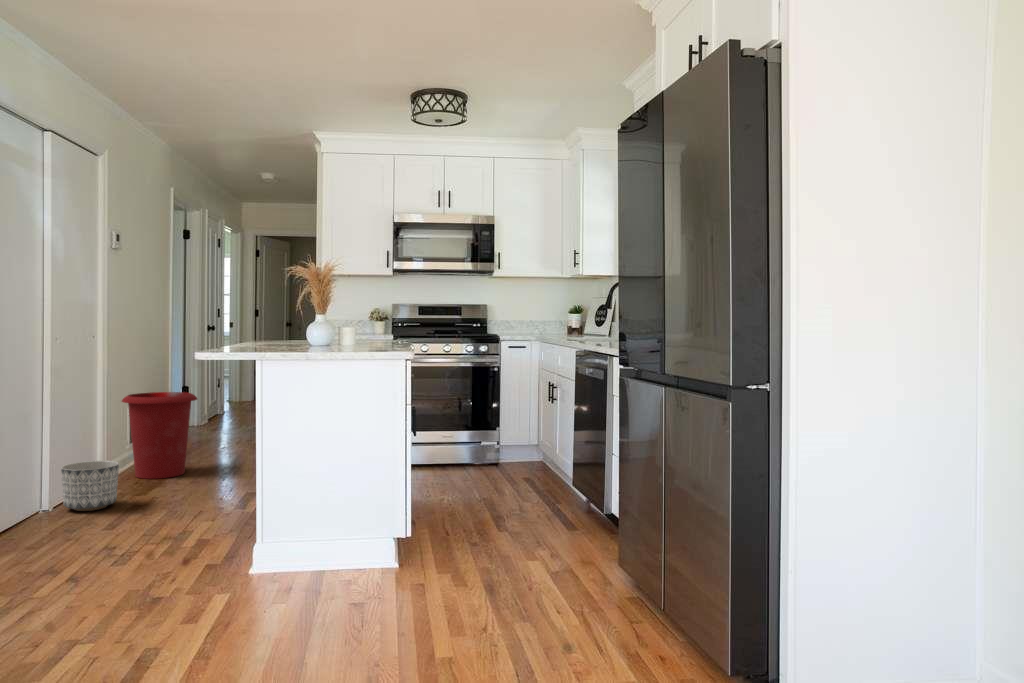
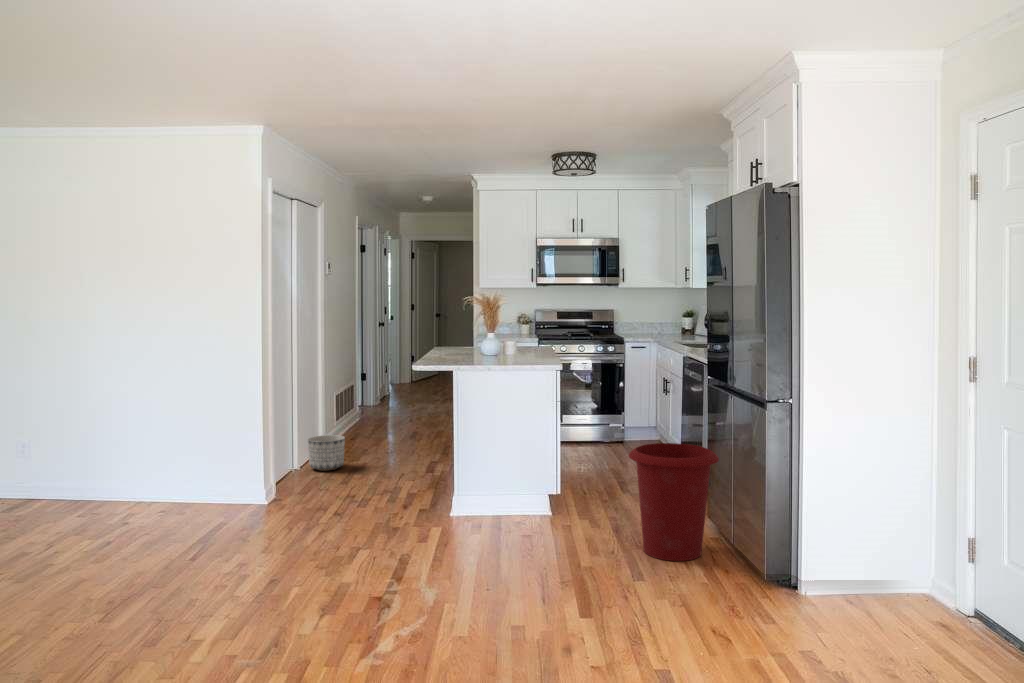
waste bin: present [122,392,197,479] -> present [629,443,719,561]

